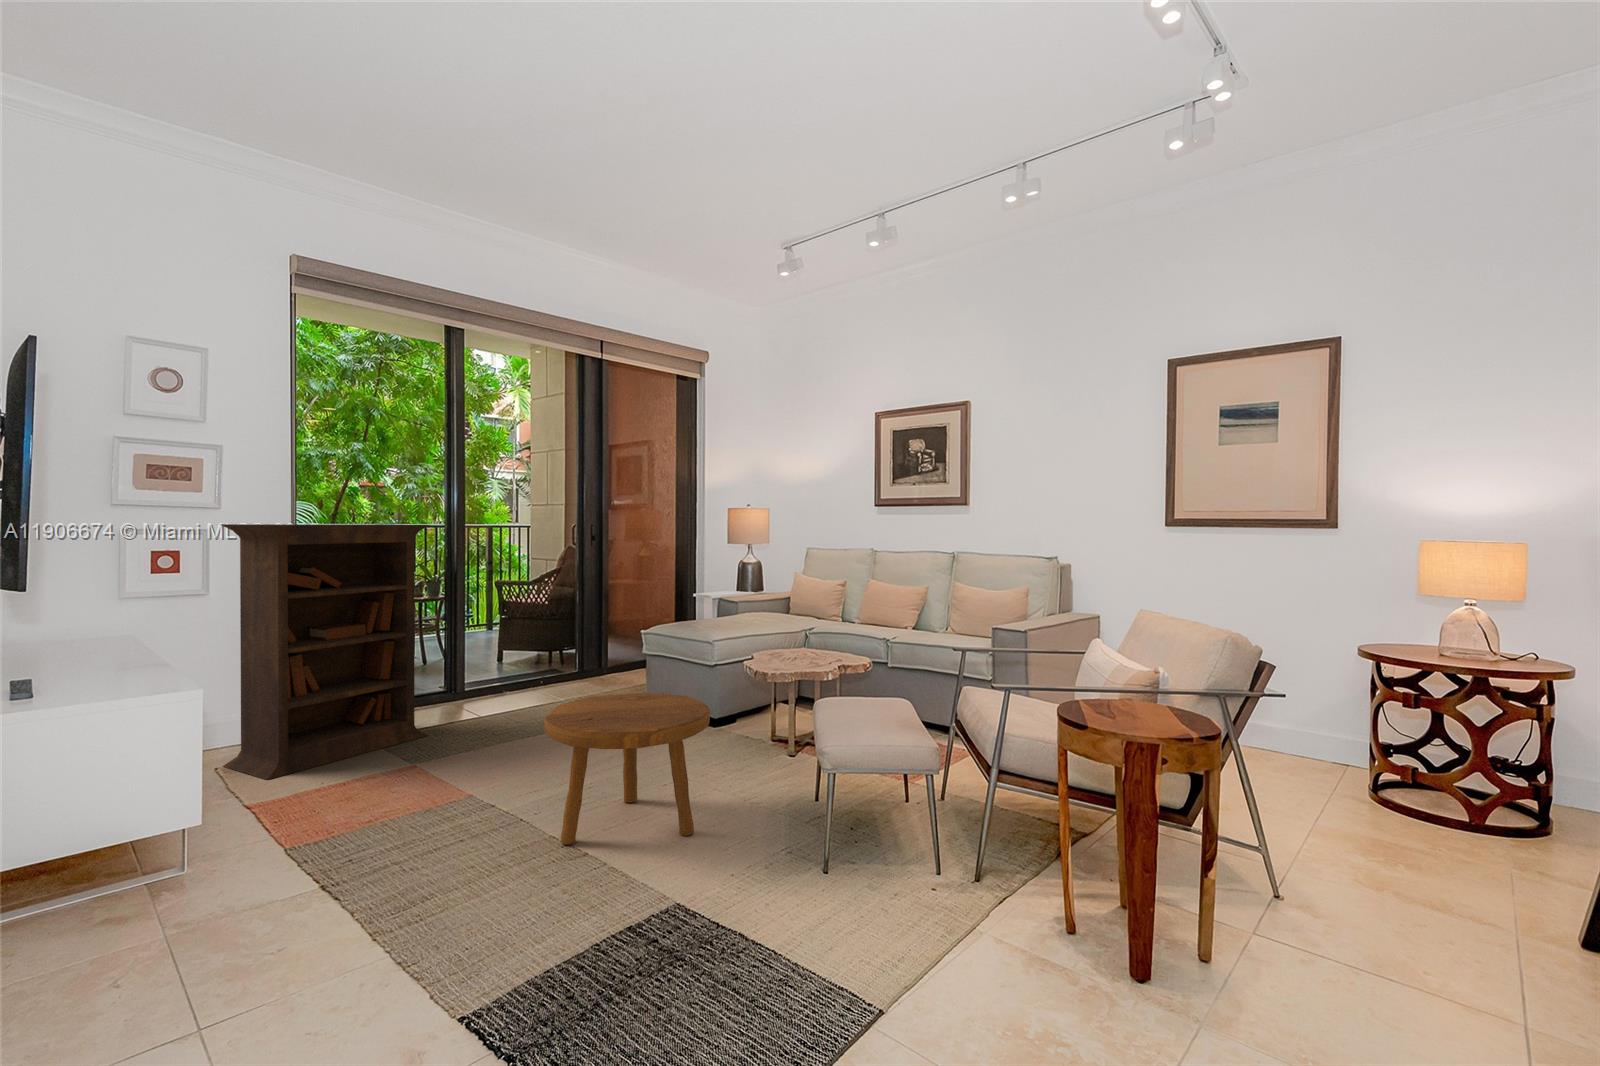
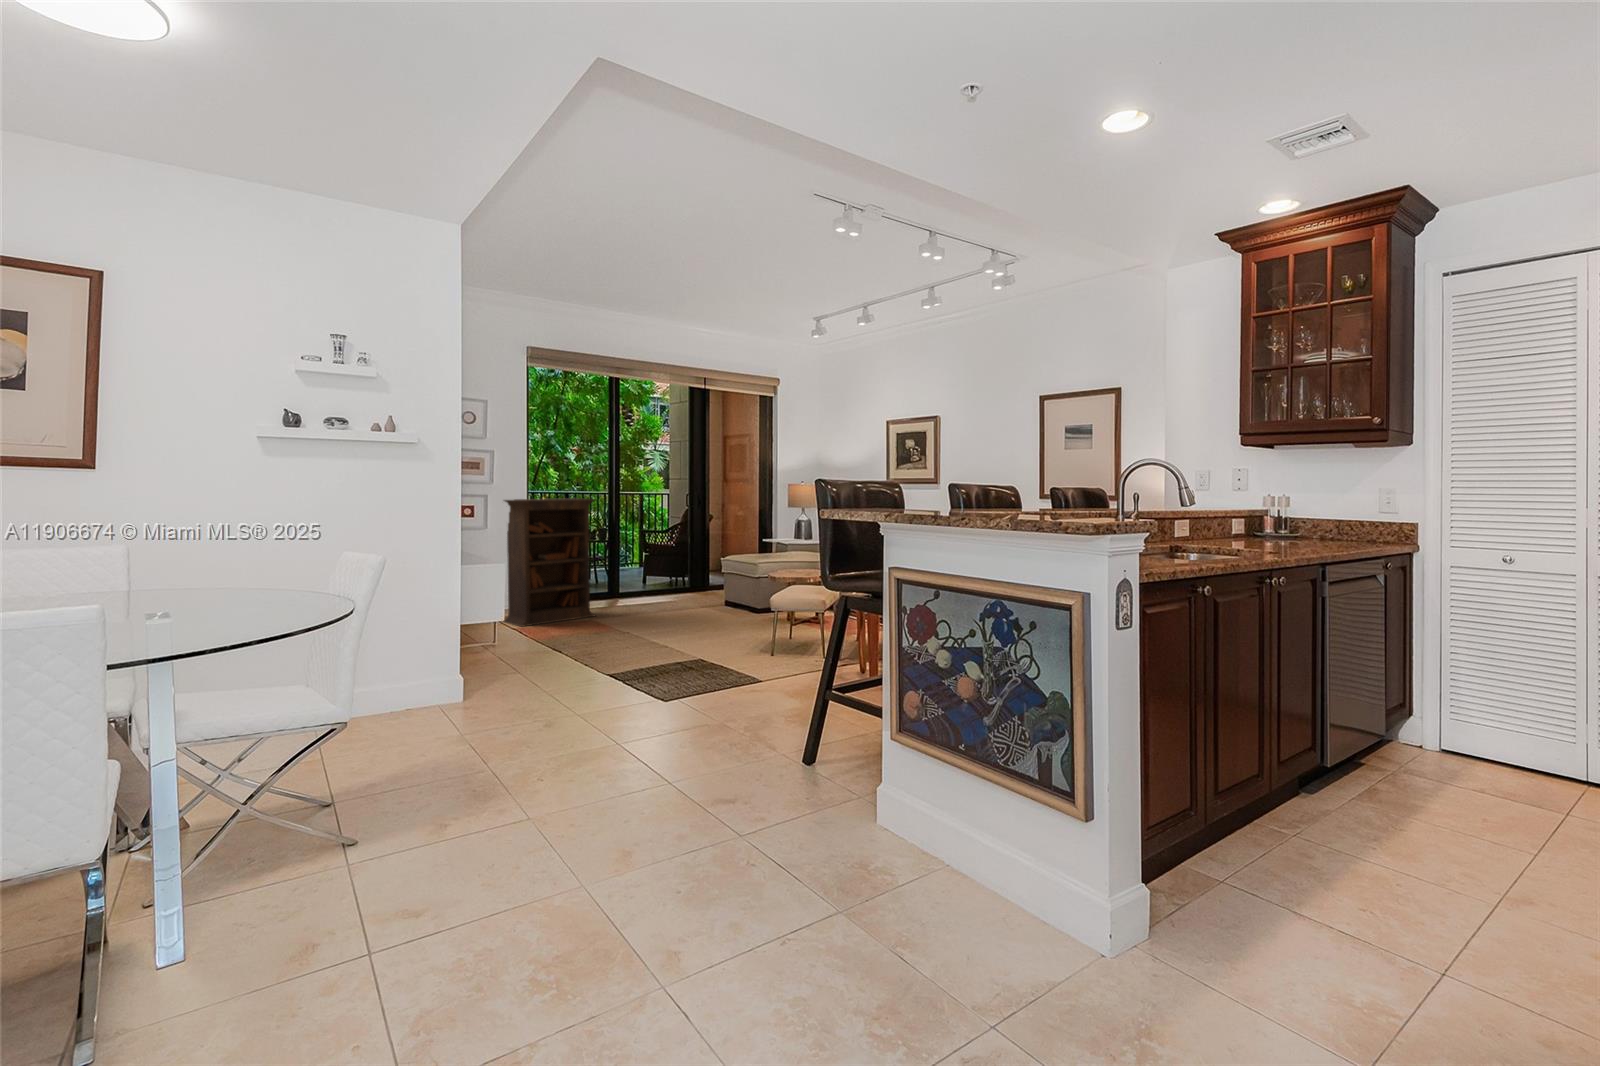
footstool: present [544,693,710,845] -> none [640,589,719,654]

